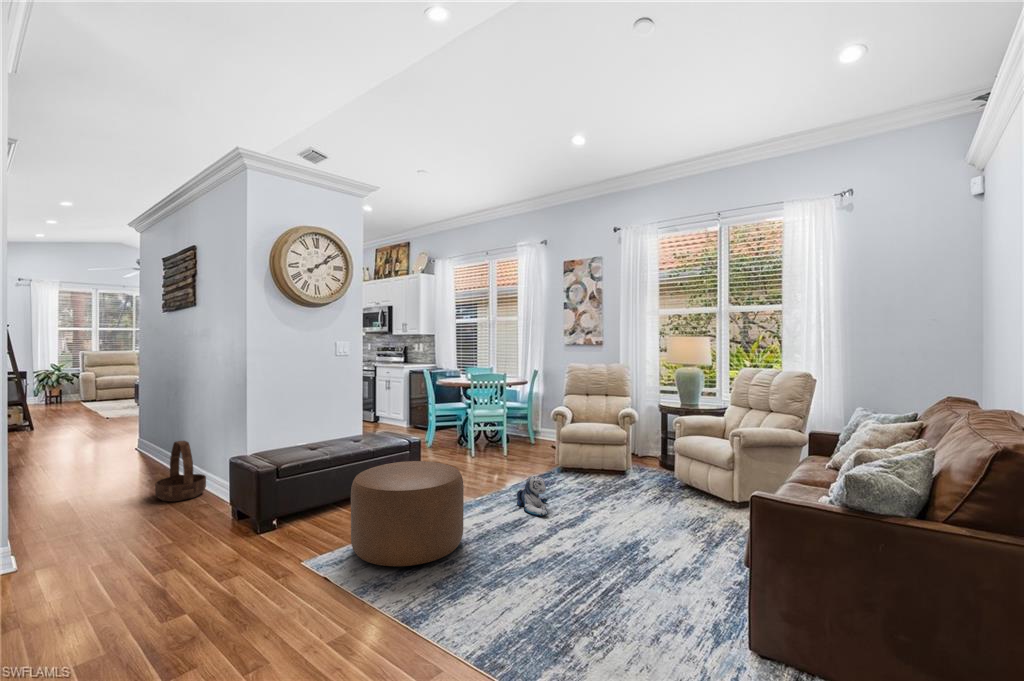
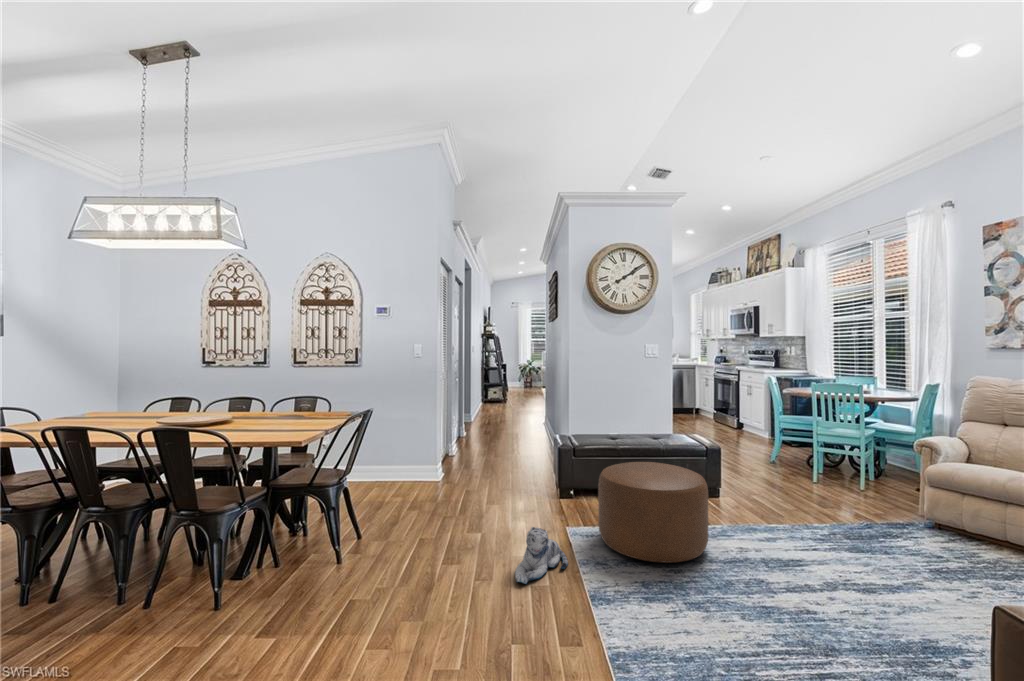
basket: present [155,441,206,502] -> none [524,418,554,462]
plush toy: present [517,476,547,516] -> present [515,527,568,584]

